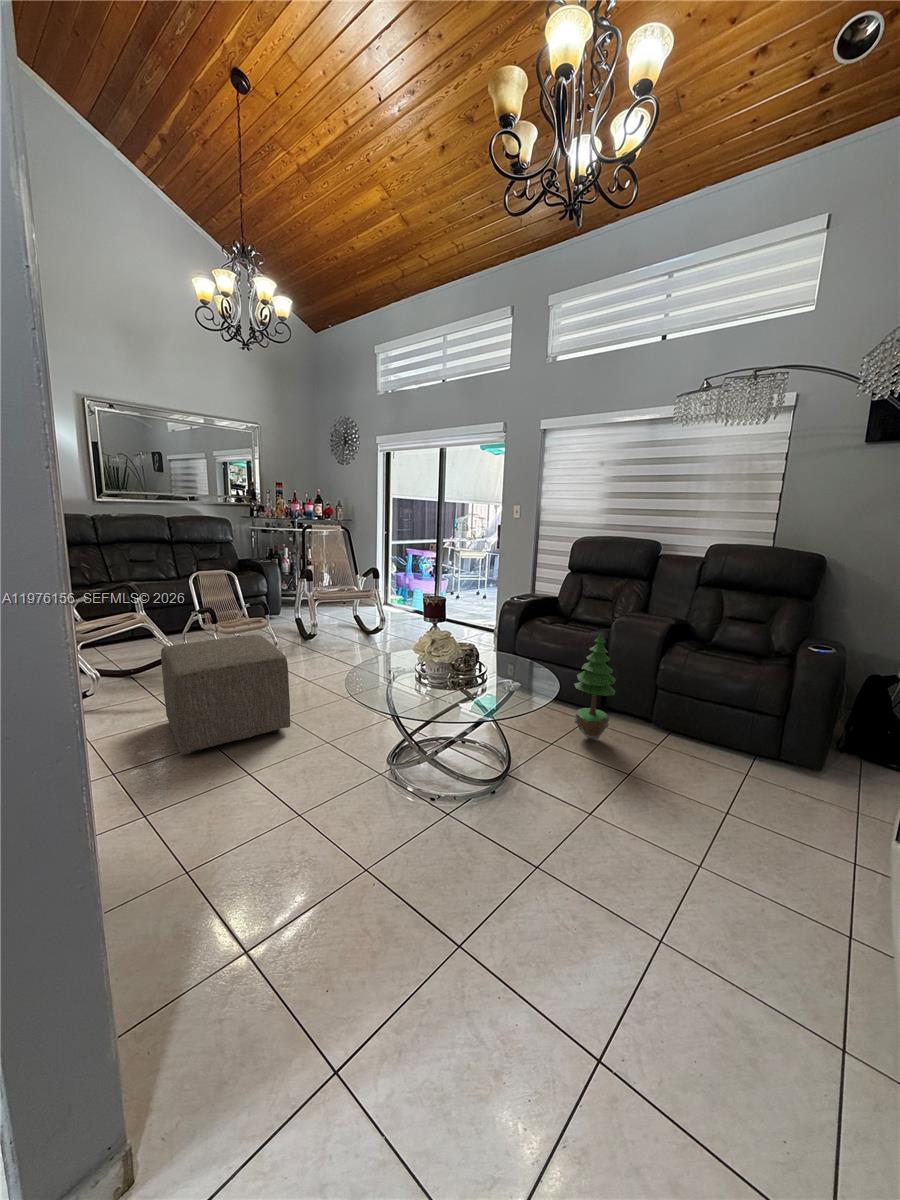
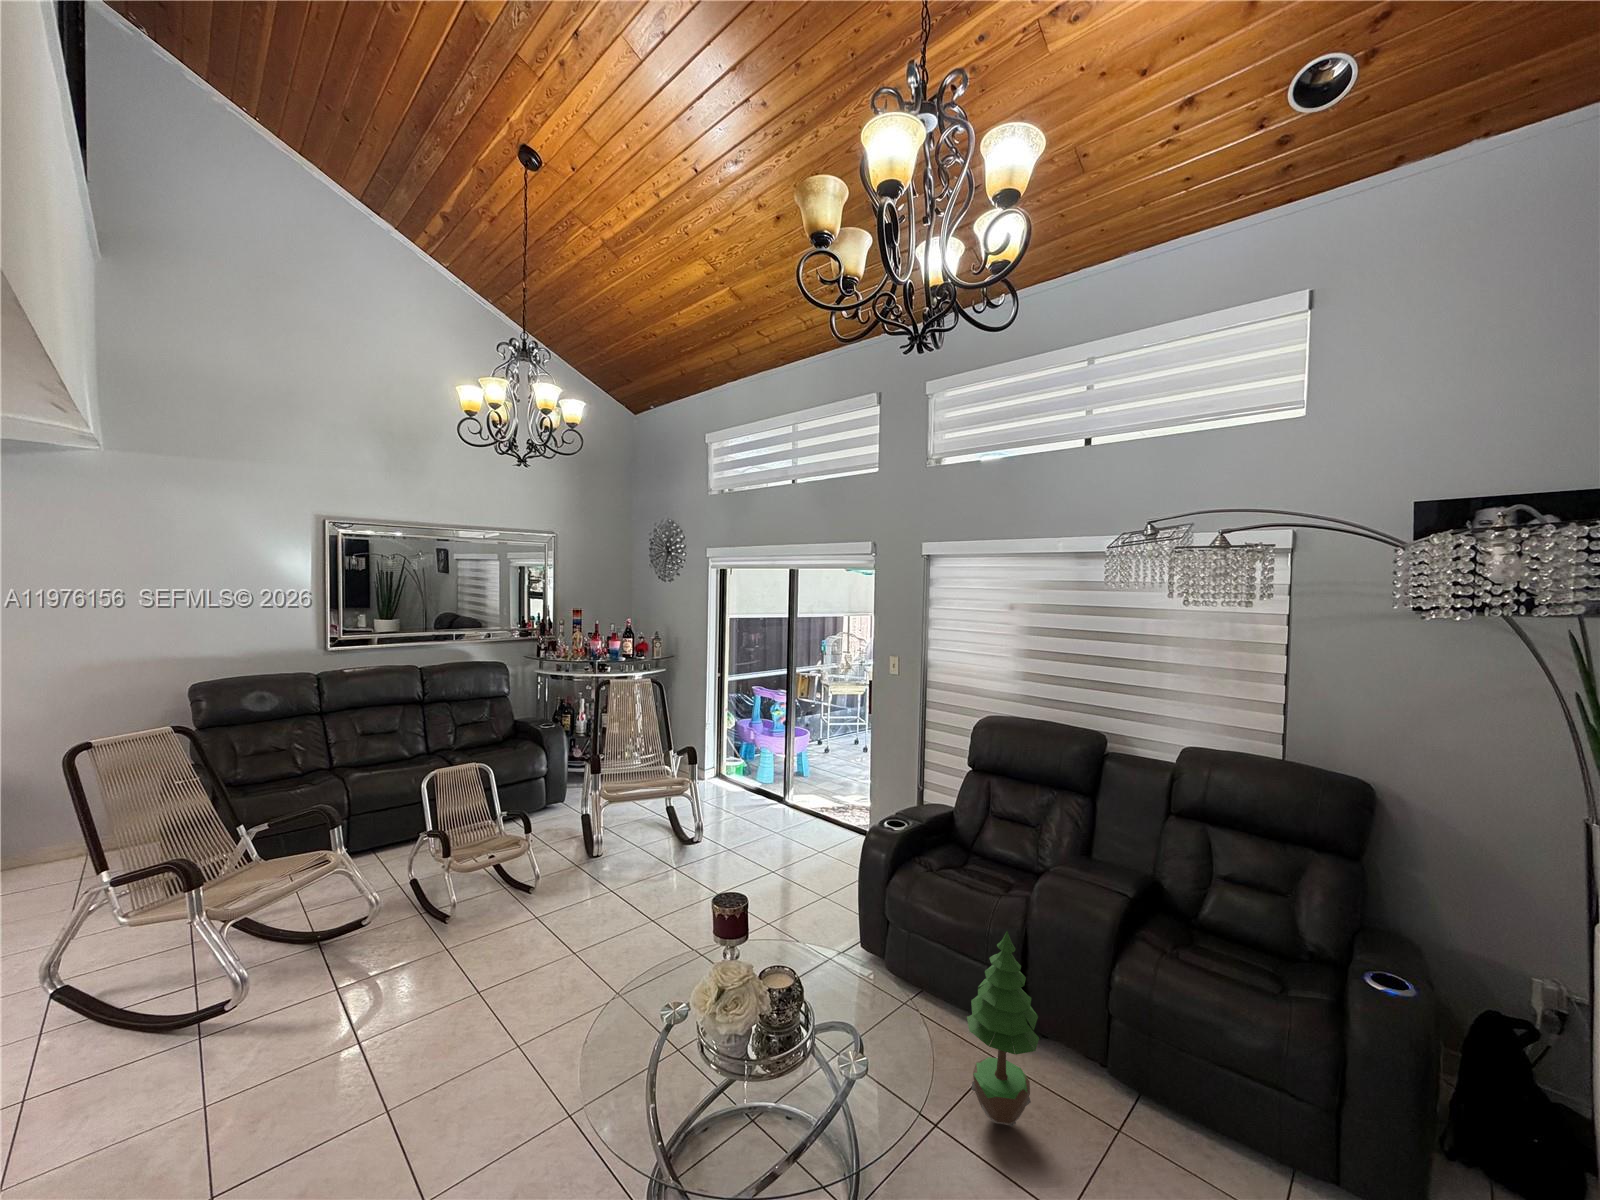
ottoman: present [161,635,290,755] -> none [290,895,495,1153]

